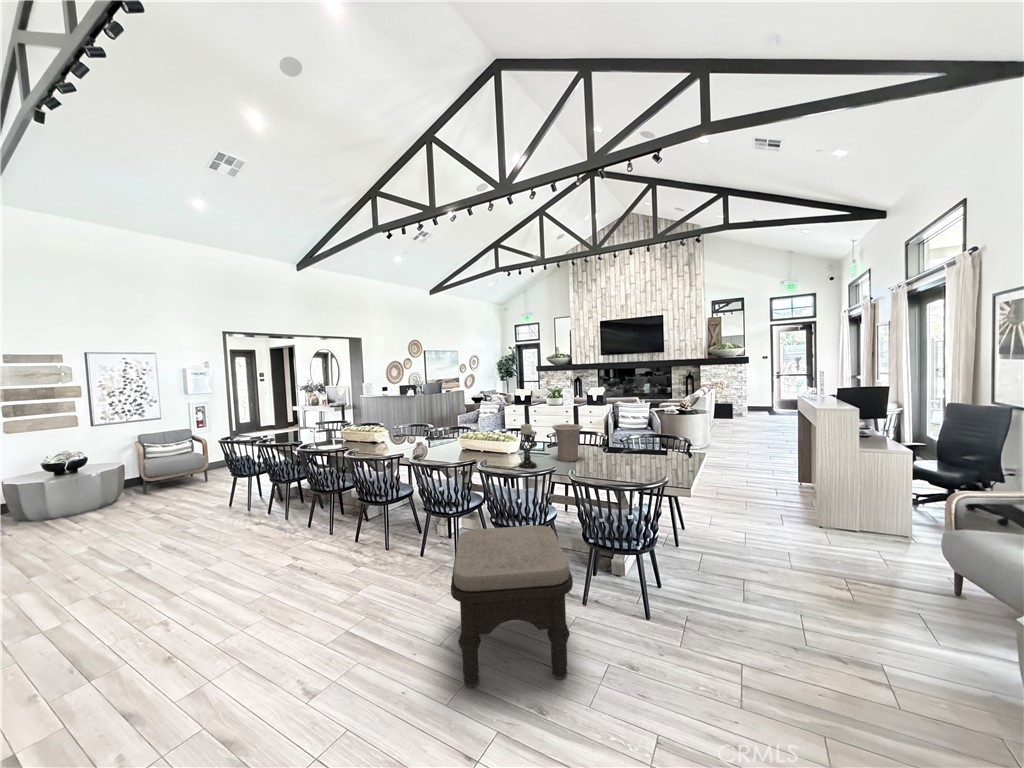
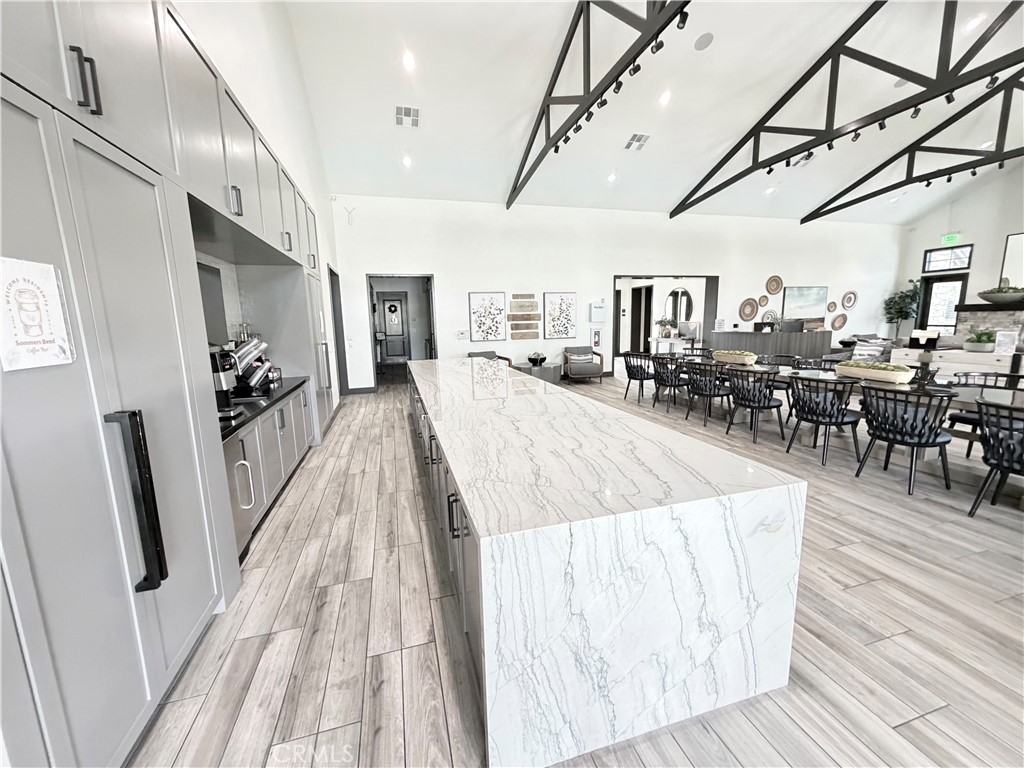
vase: present [552,424,583,462] -> none [963,359,1012,398]
ottoman: present [451,525,573,688] -> none [833,425,958,540]

